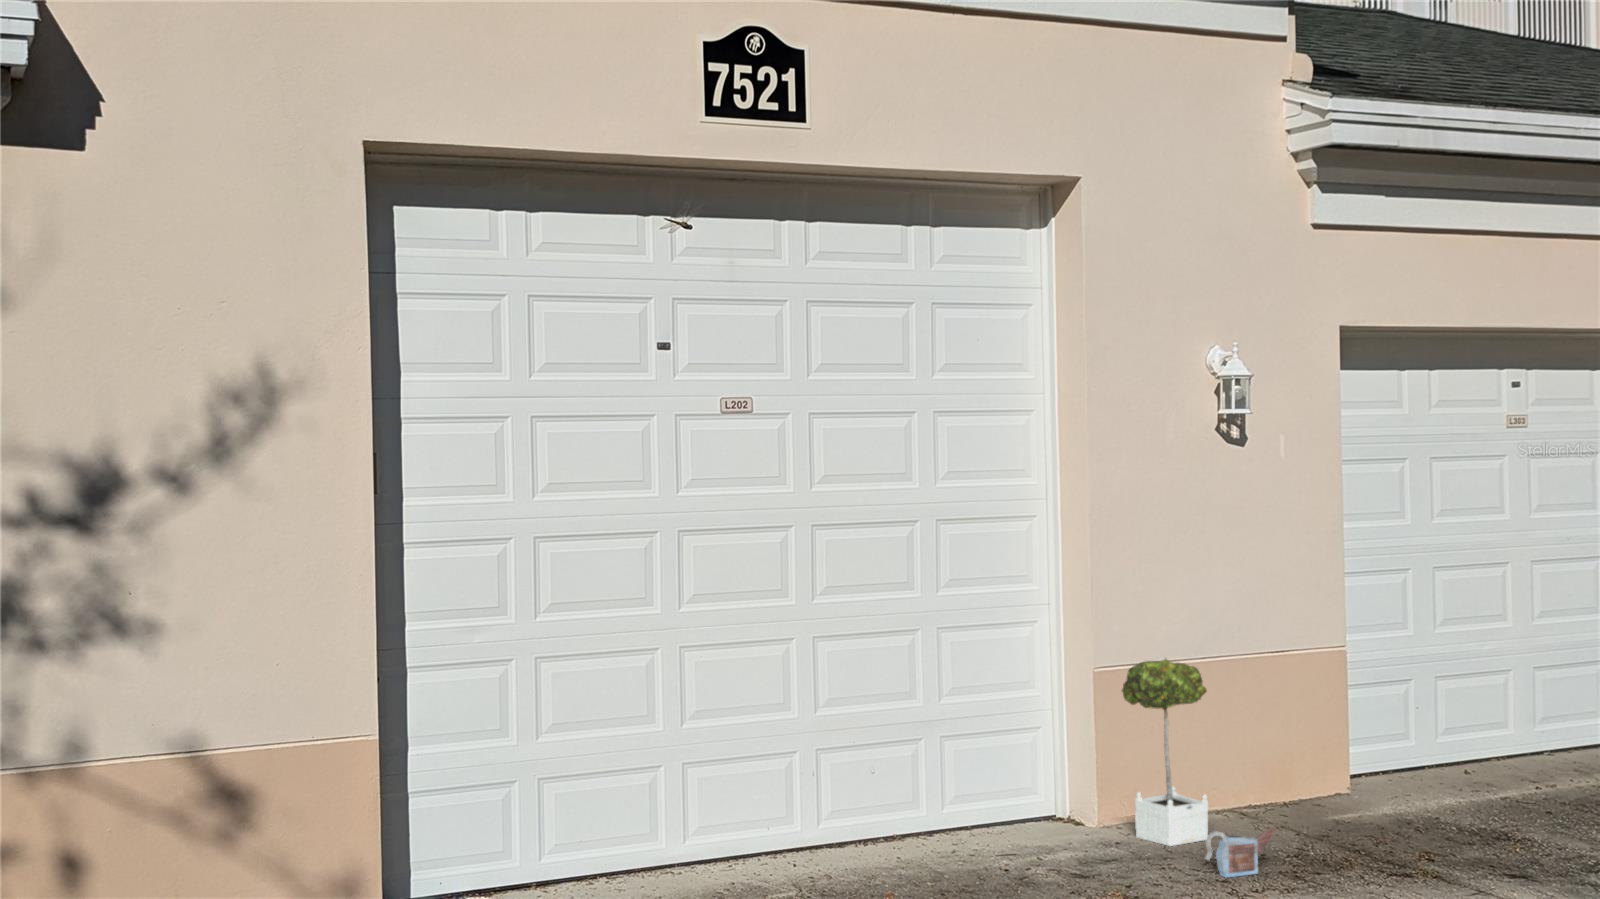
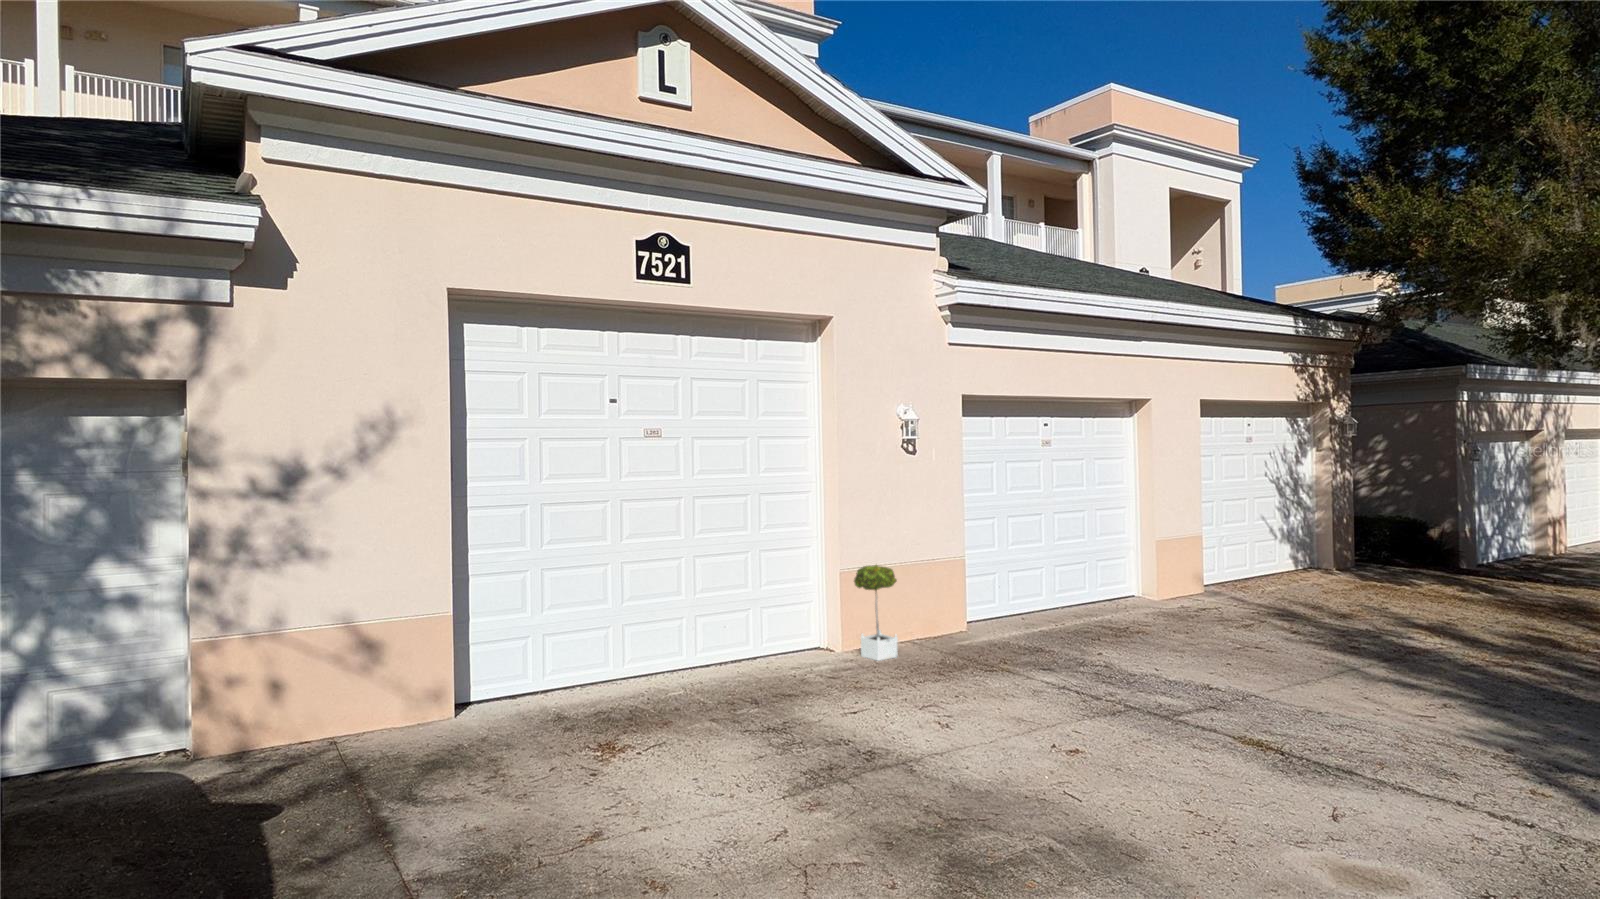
watering can: present [1205,828,1275,877] -> none [897,651,932,677]

